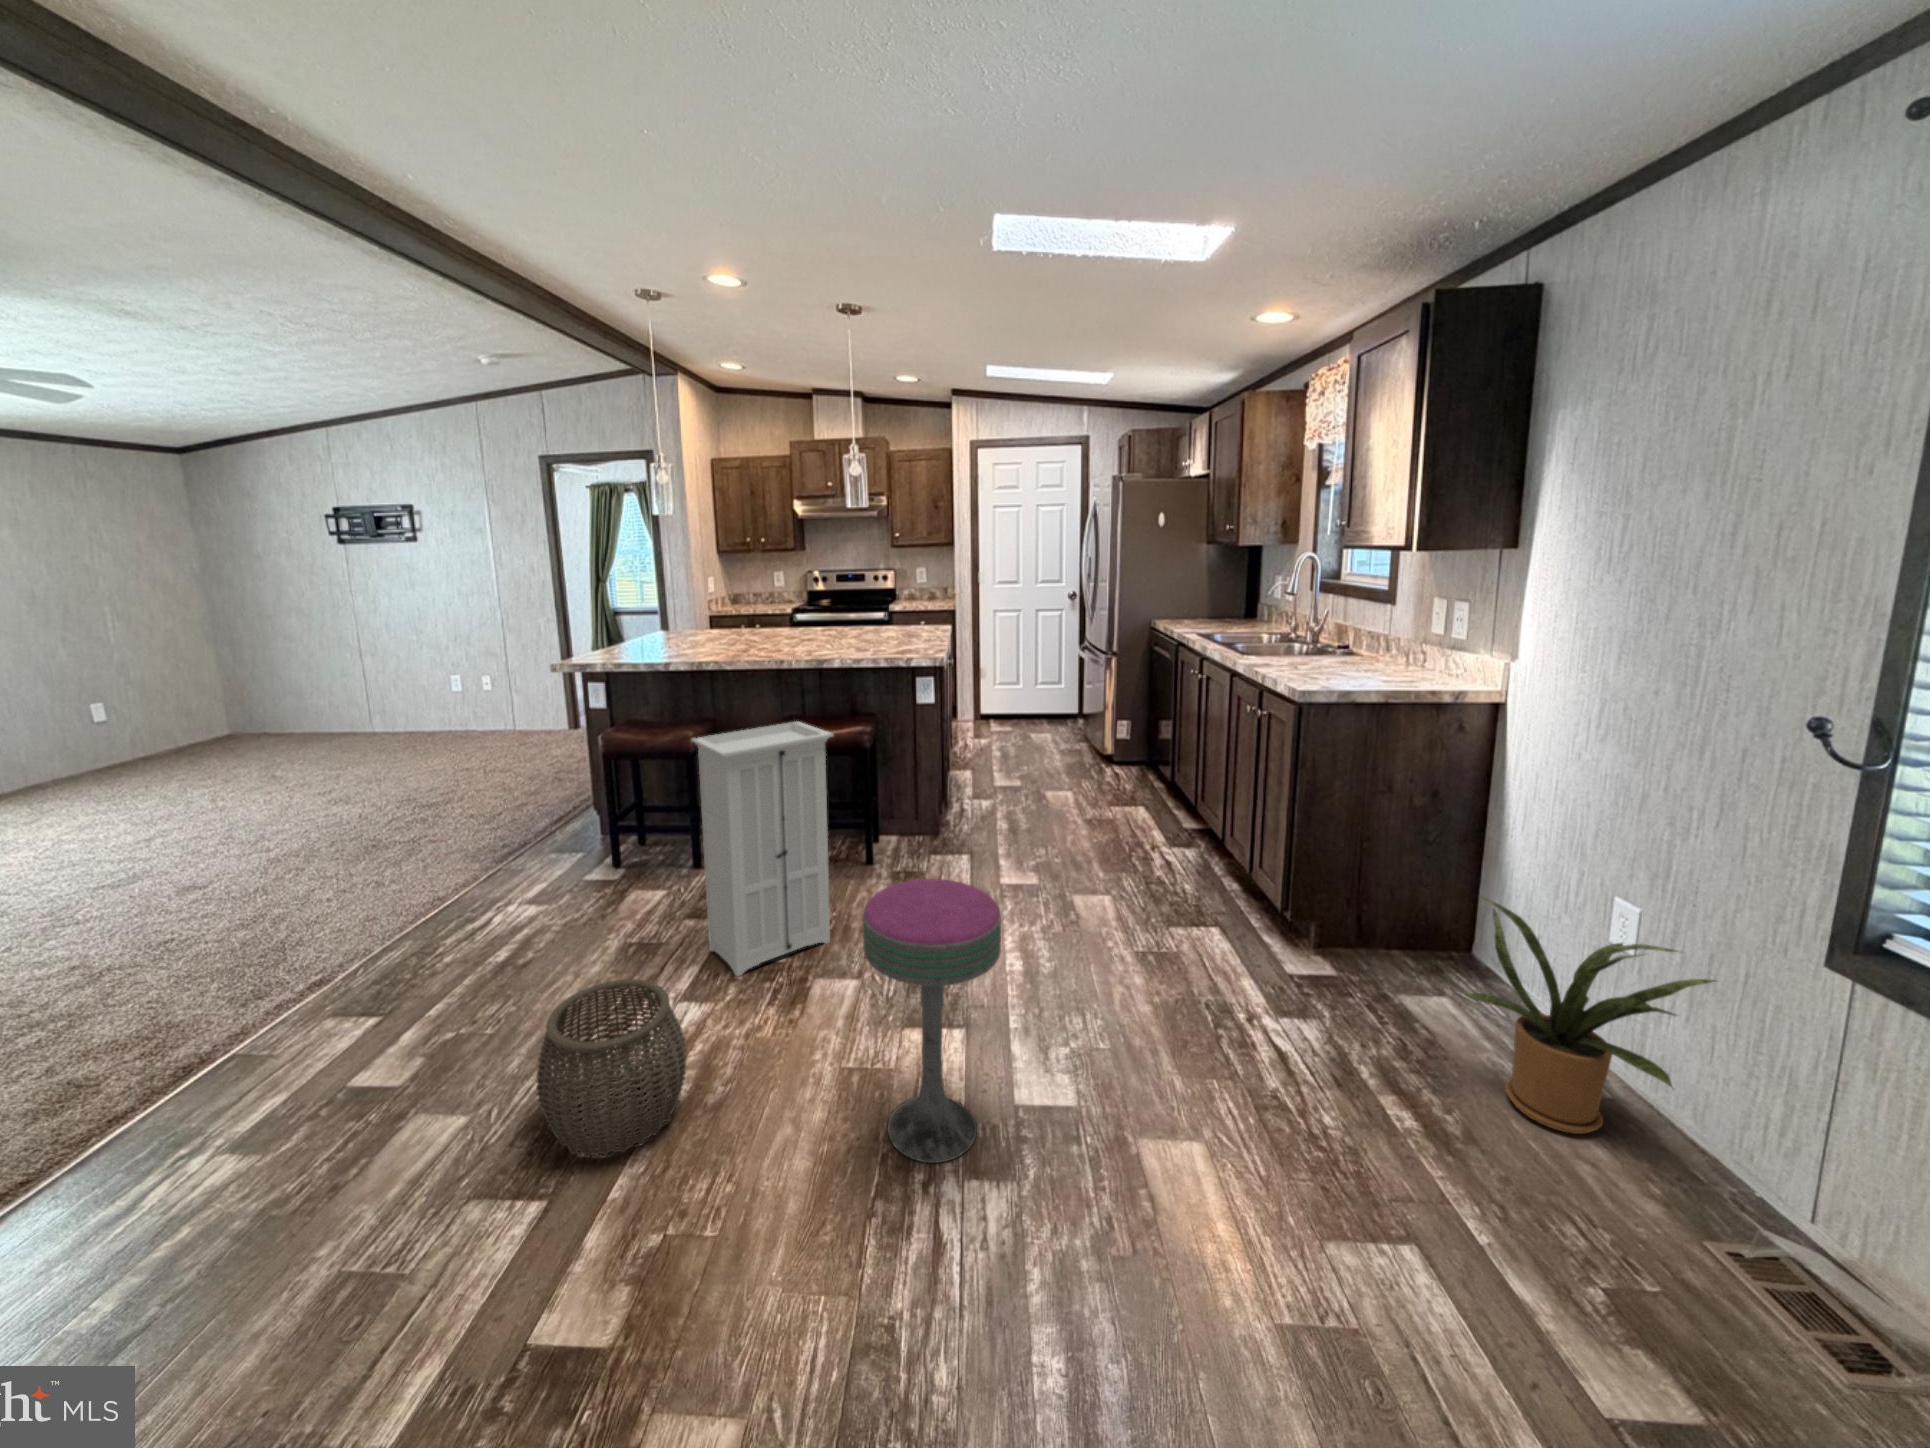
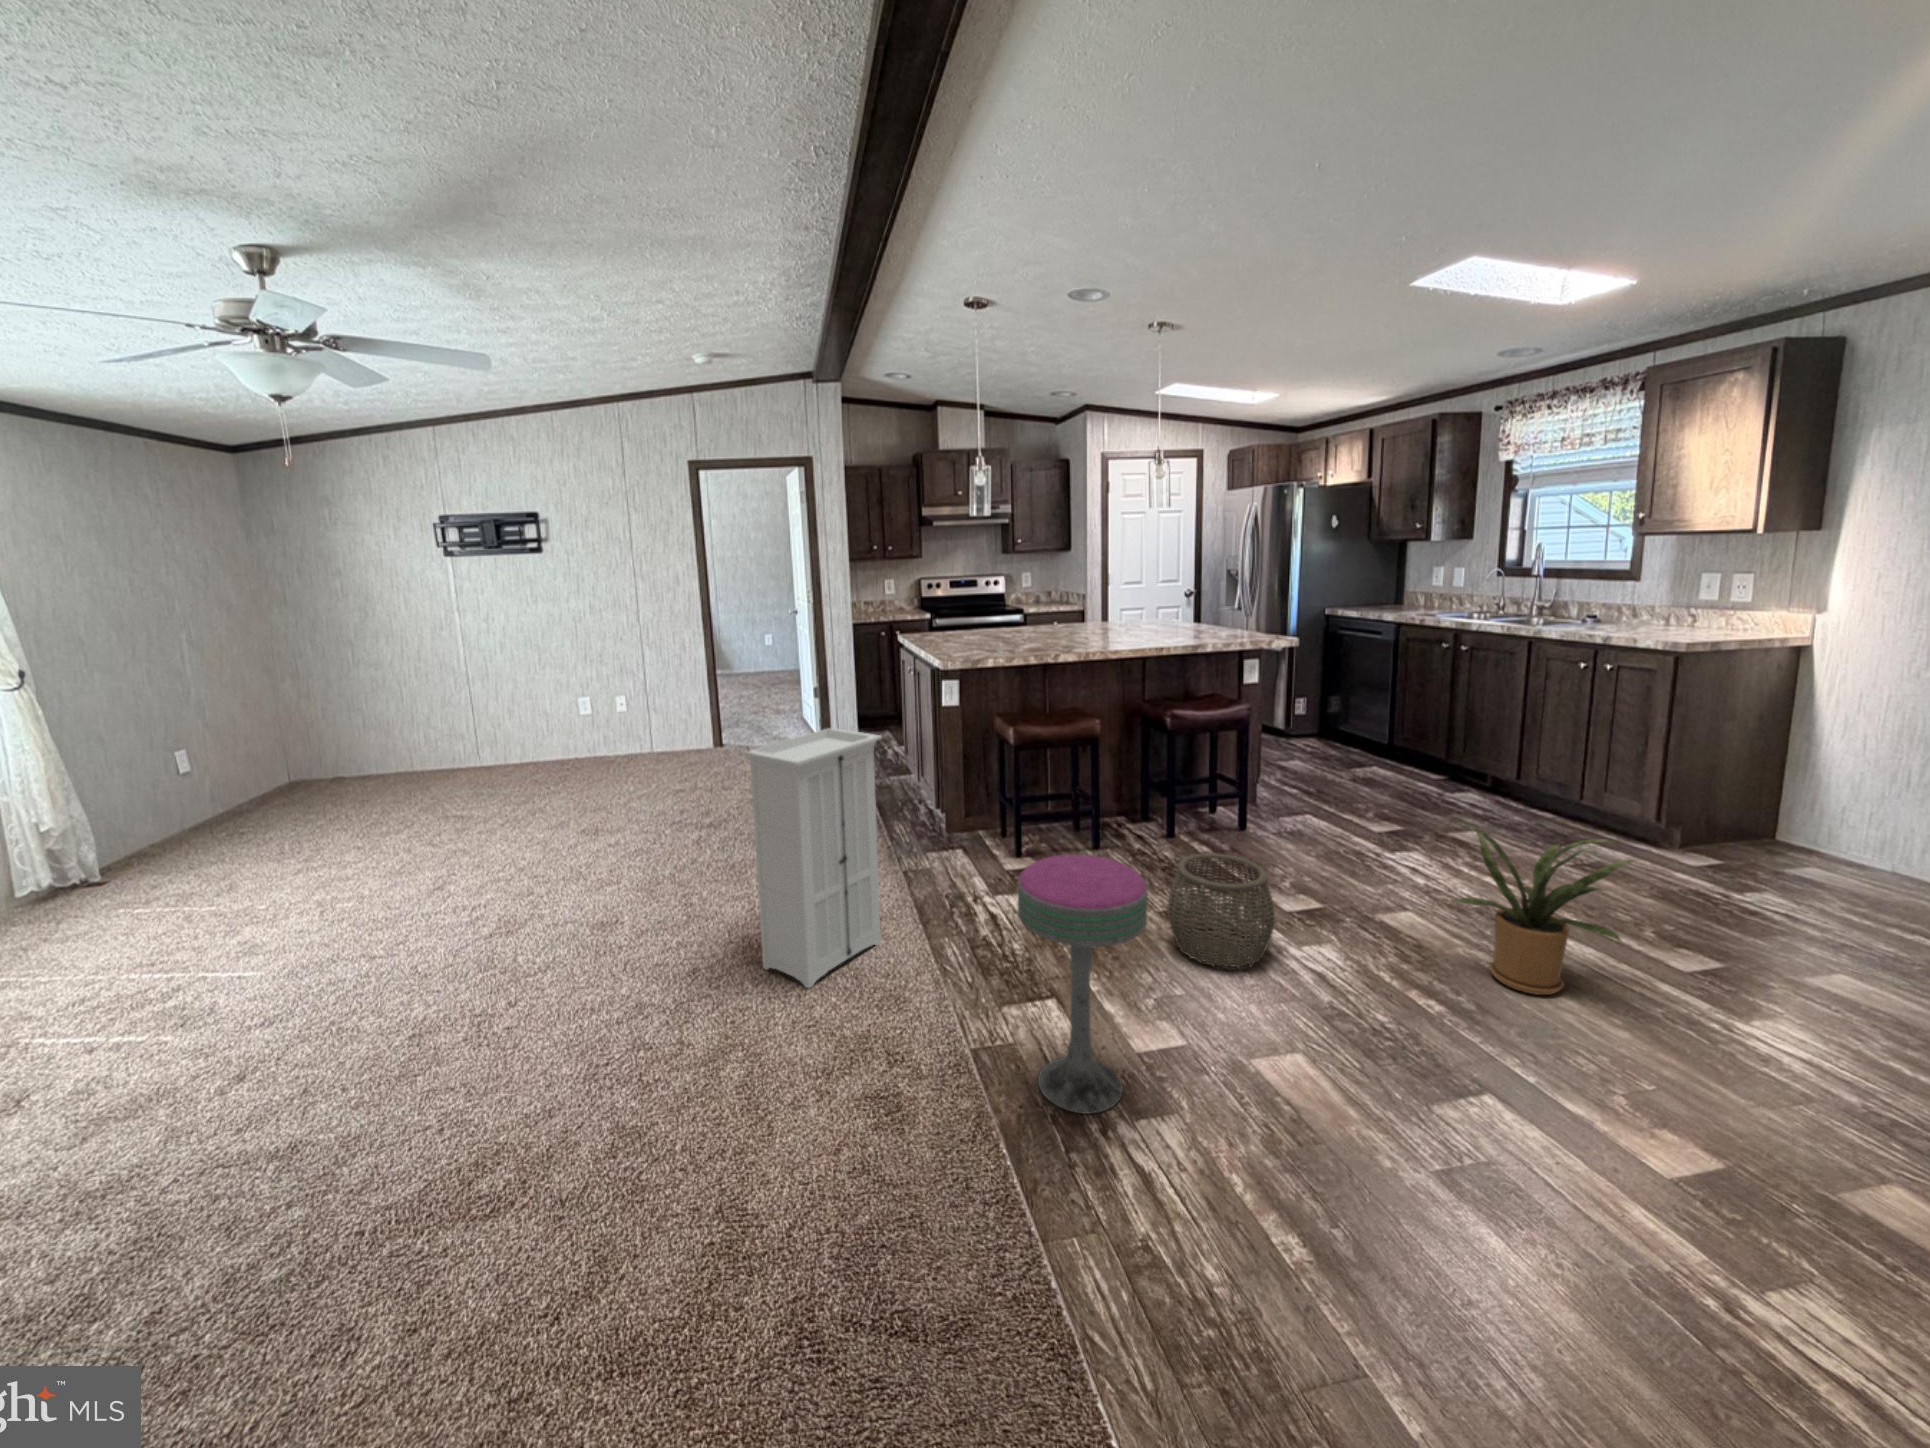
woven basket: present [536,979,687,1157] -> present [1168,853,1275,968]

